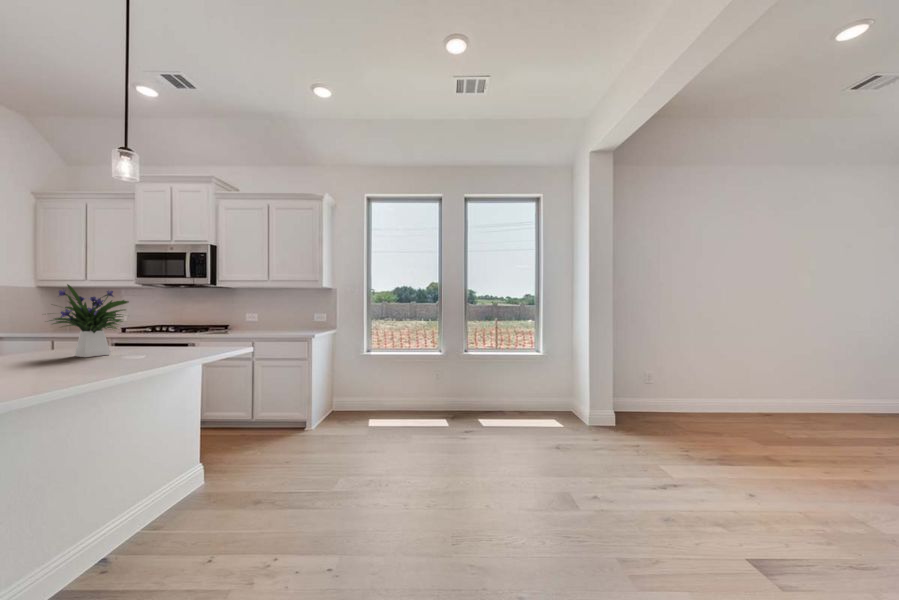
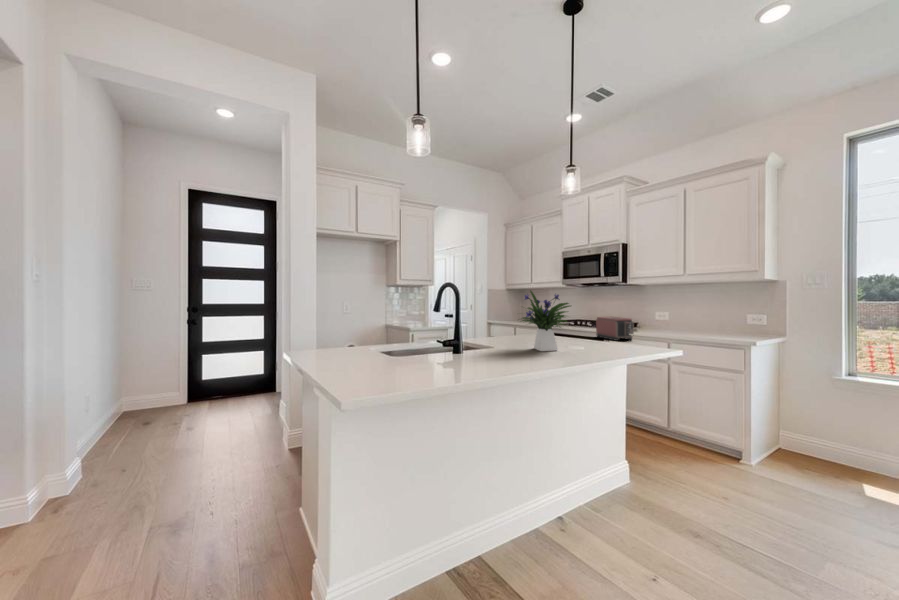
toaster: none [178,320,220,344] -> present [596,317,634,341]

